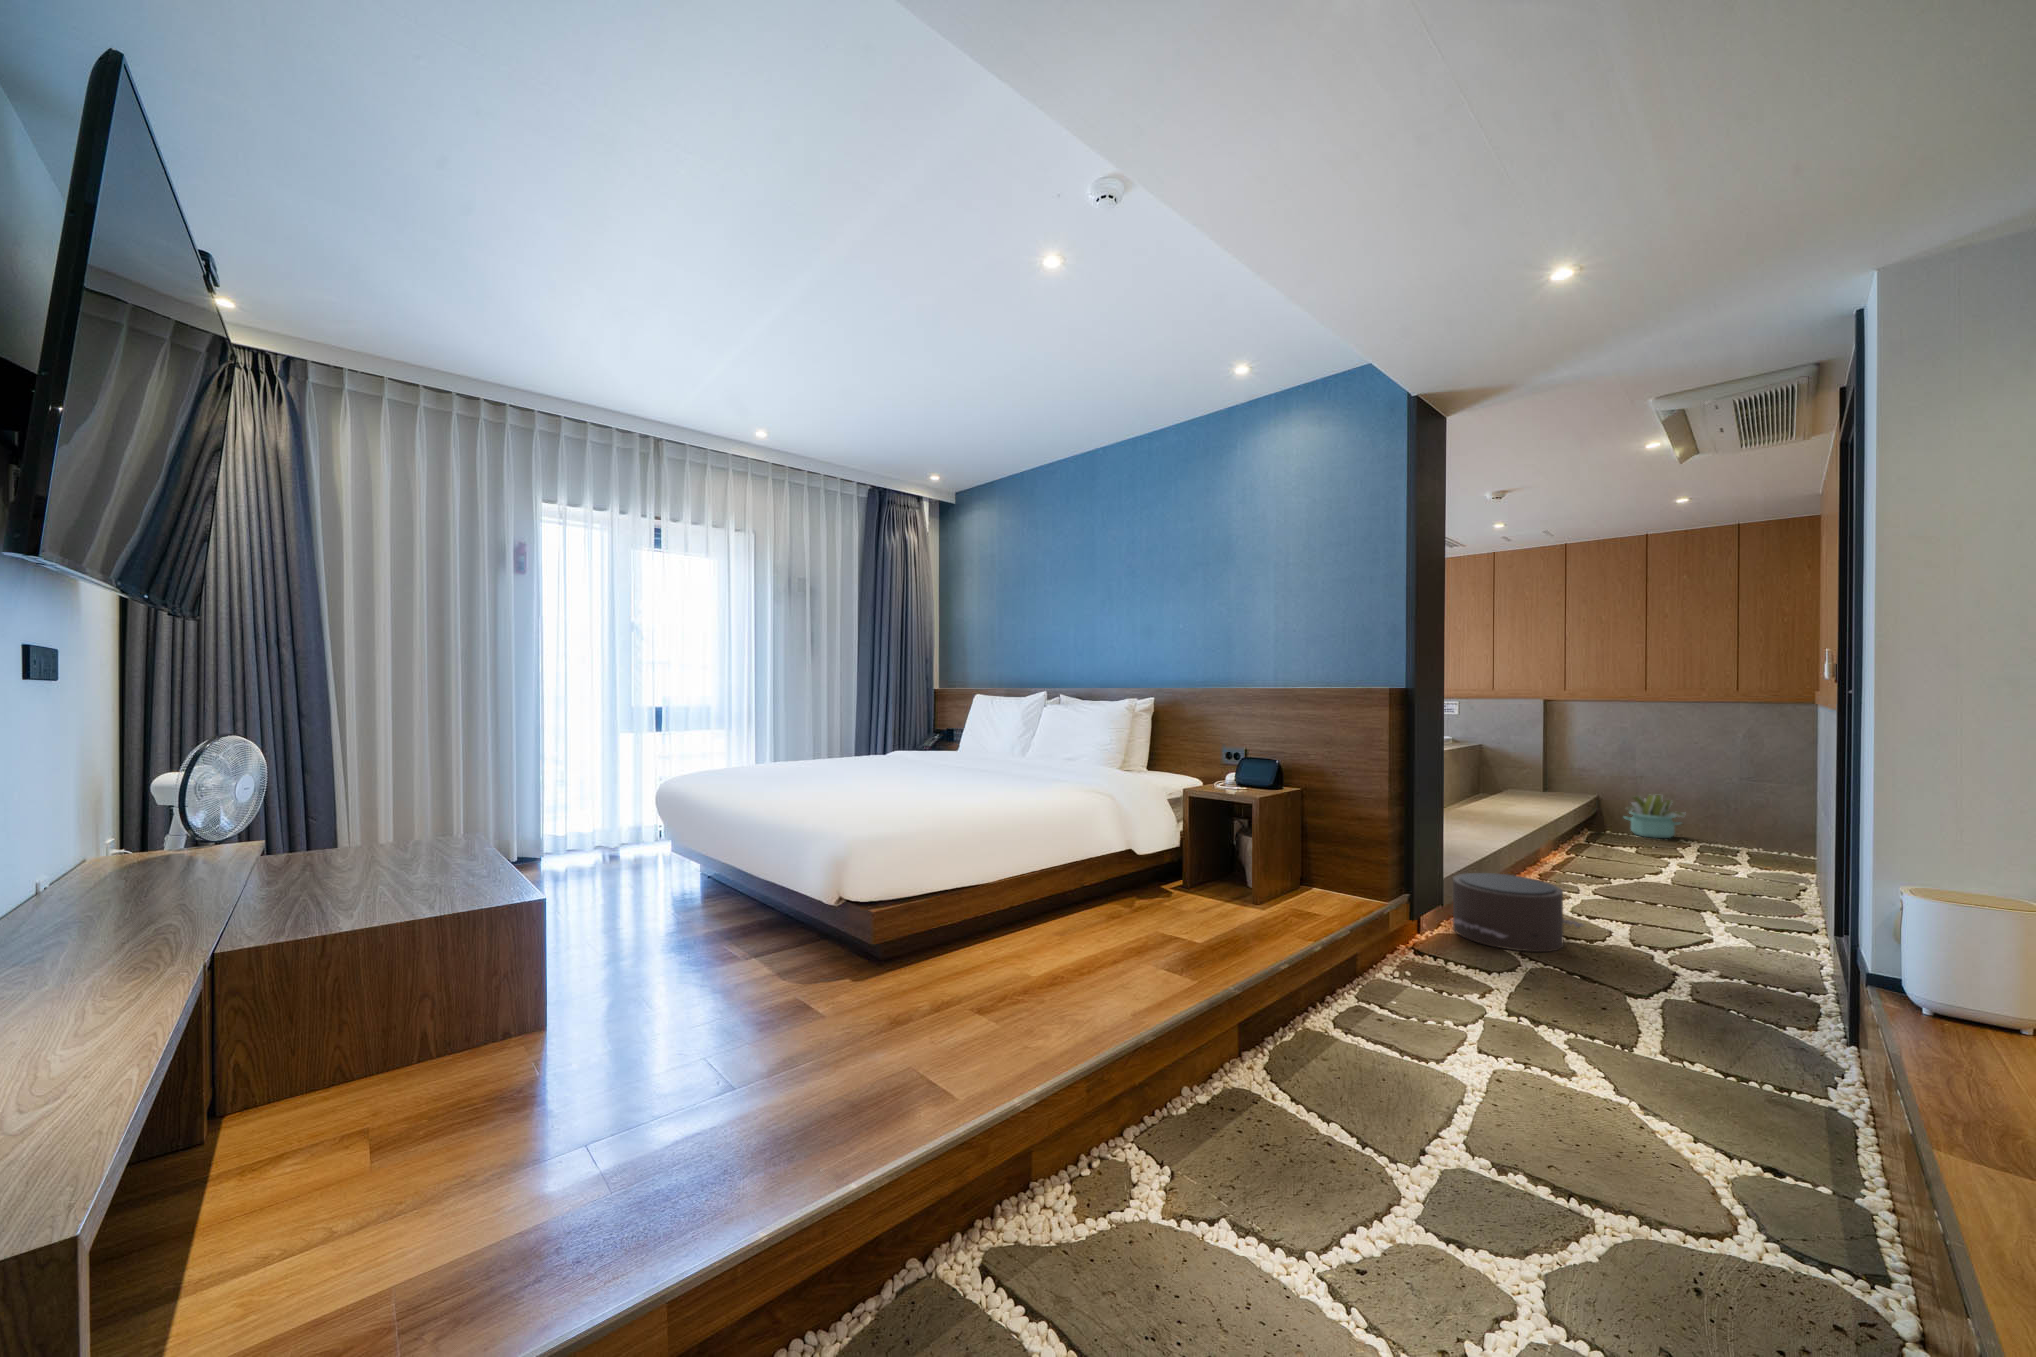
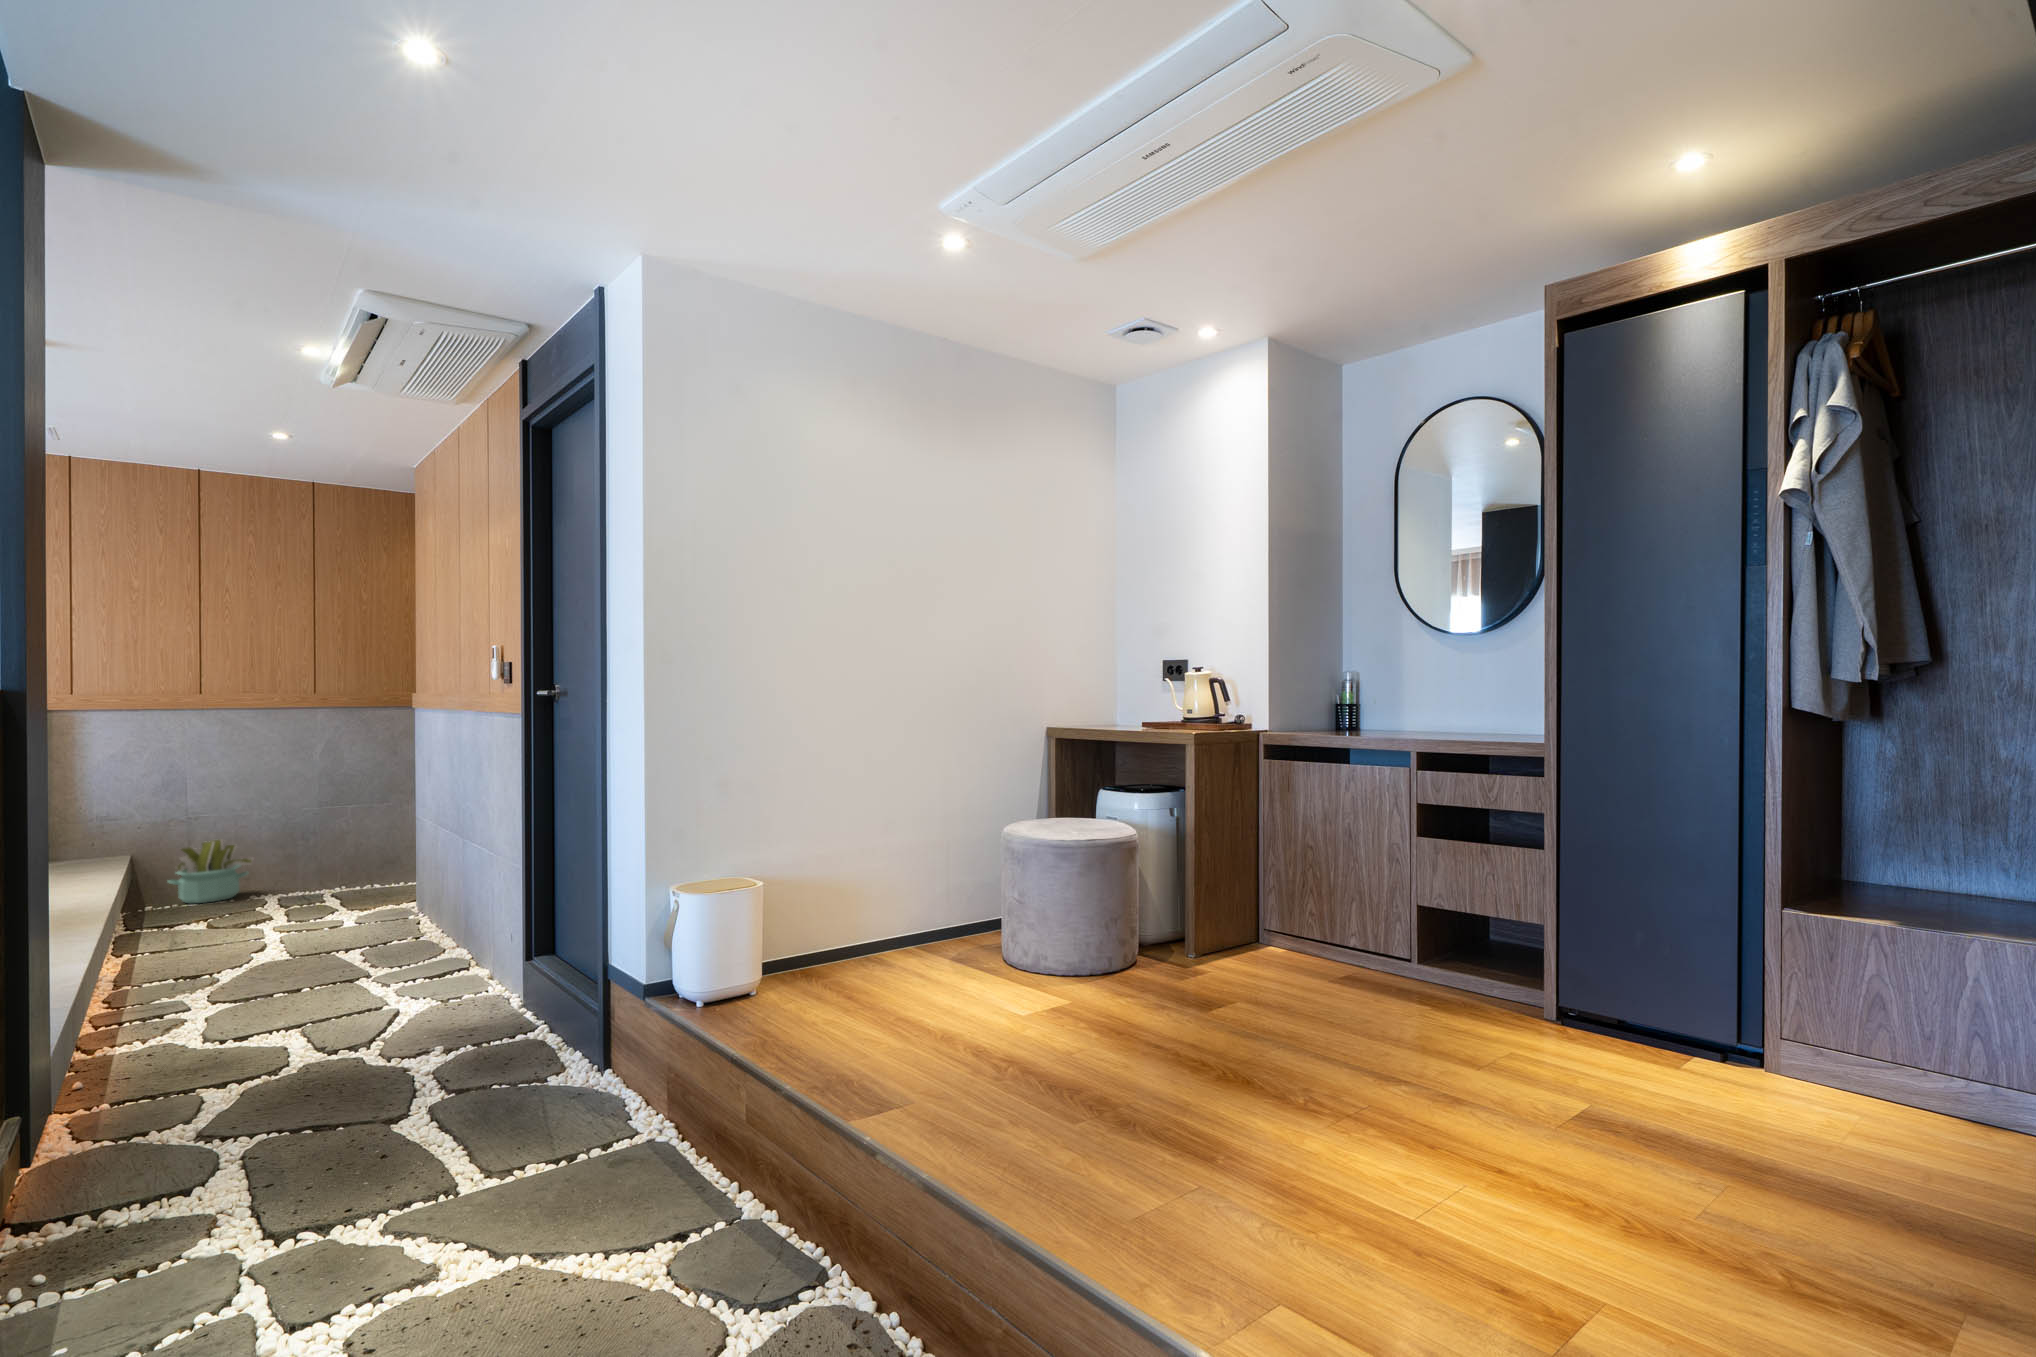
pouf: present [1452,873,1583,952] -> none [37,1007,267,1159]

